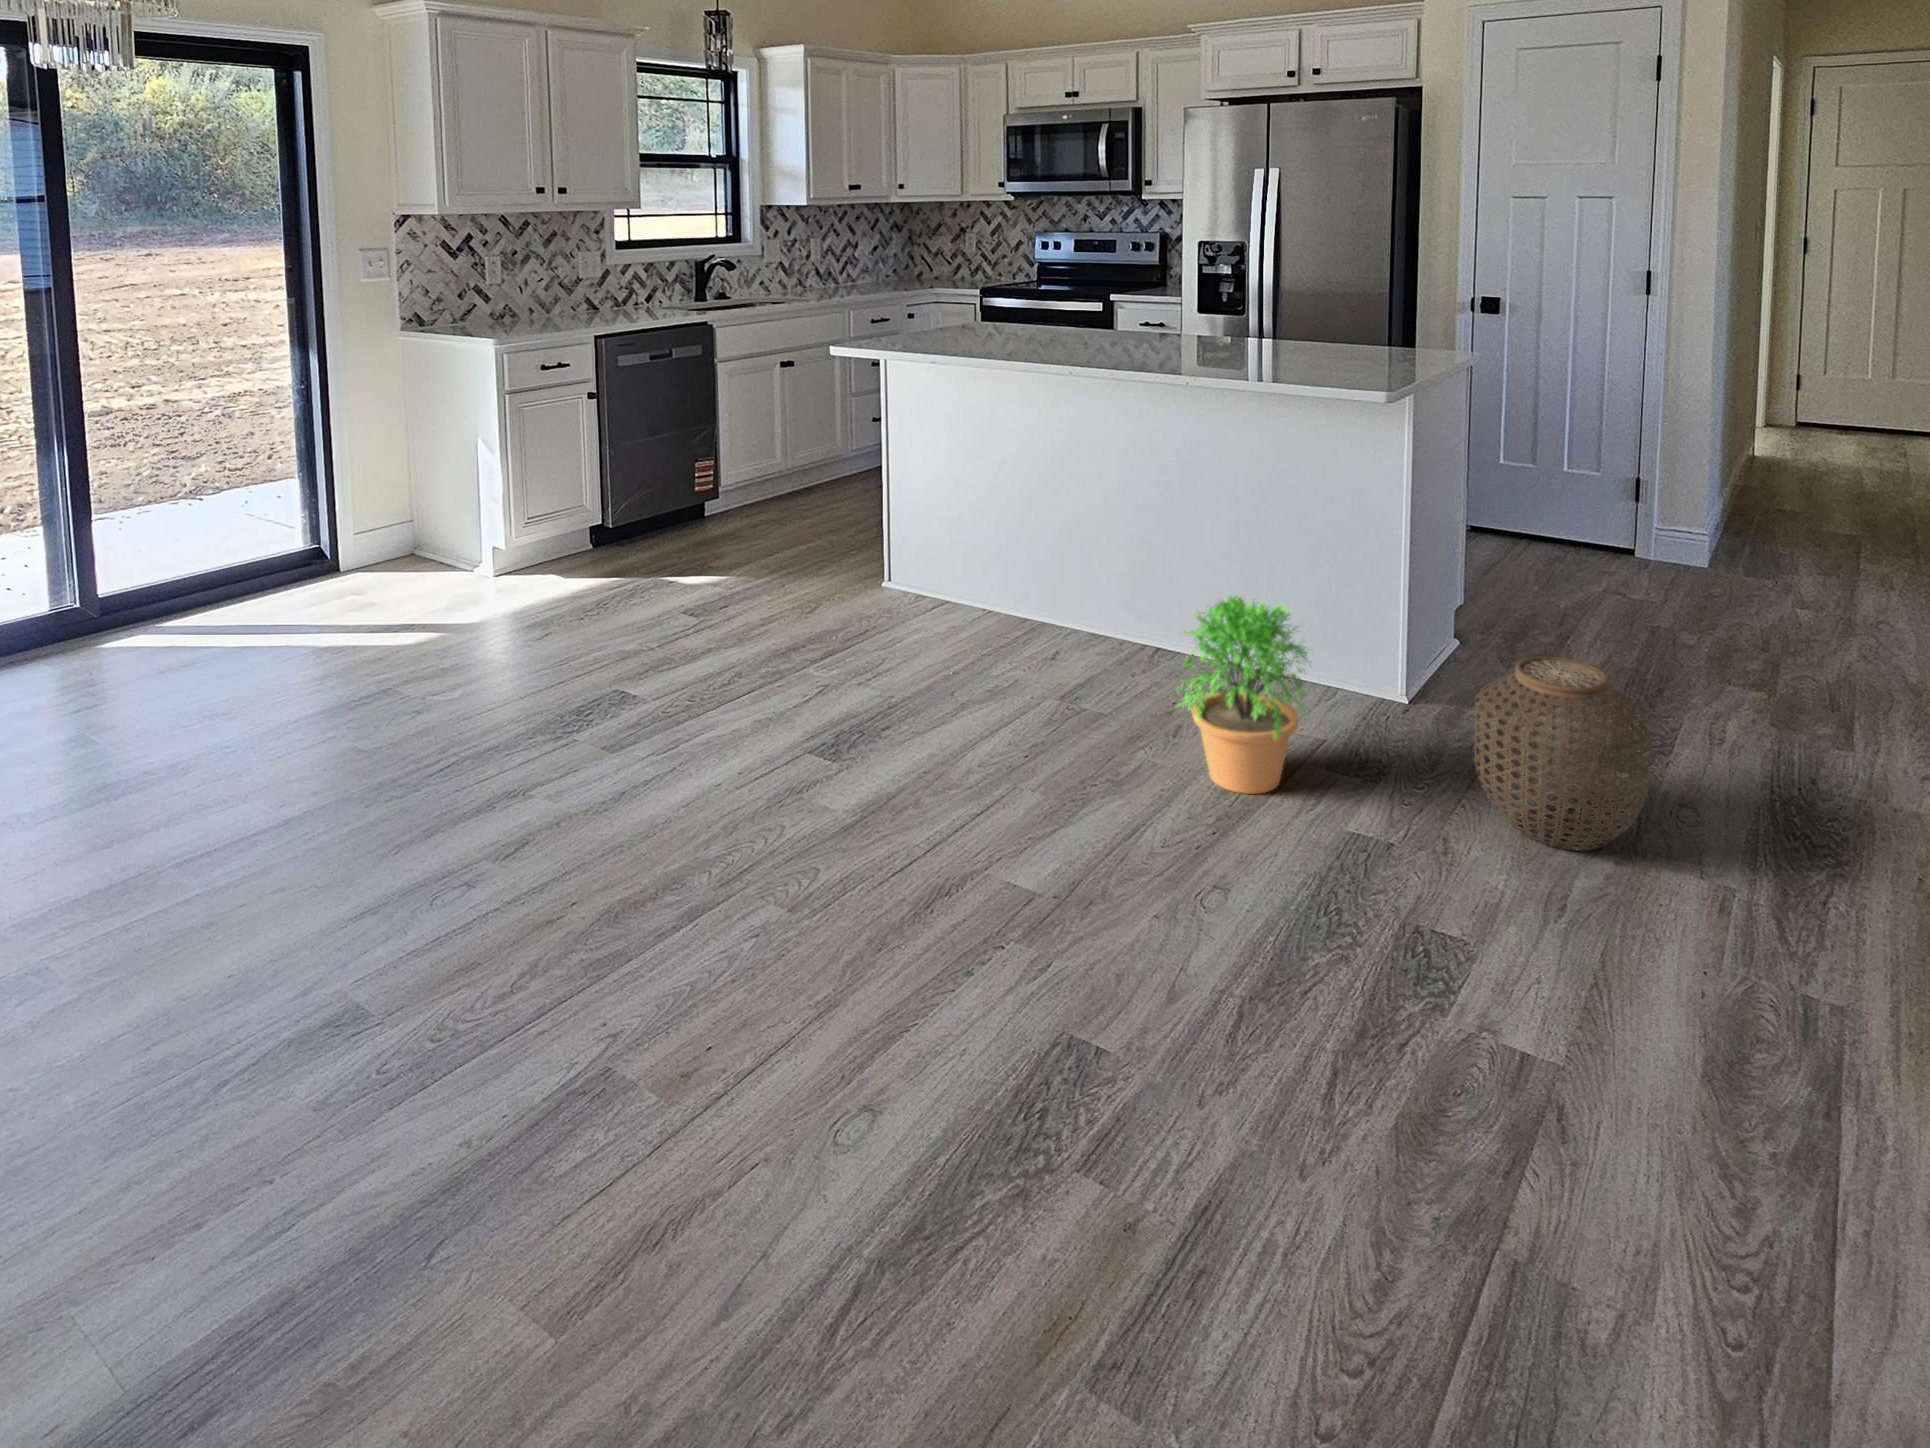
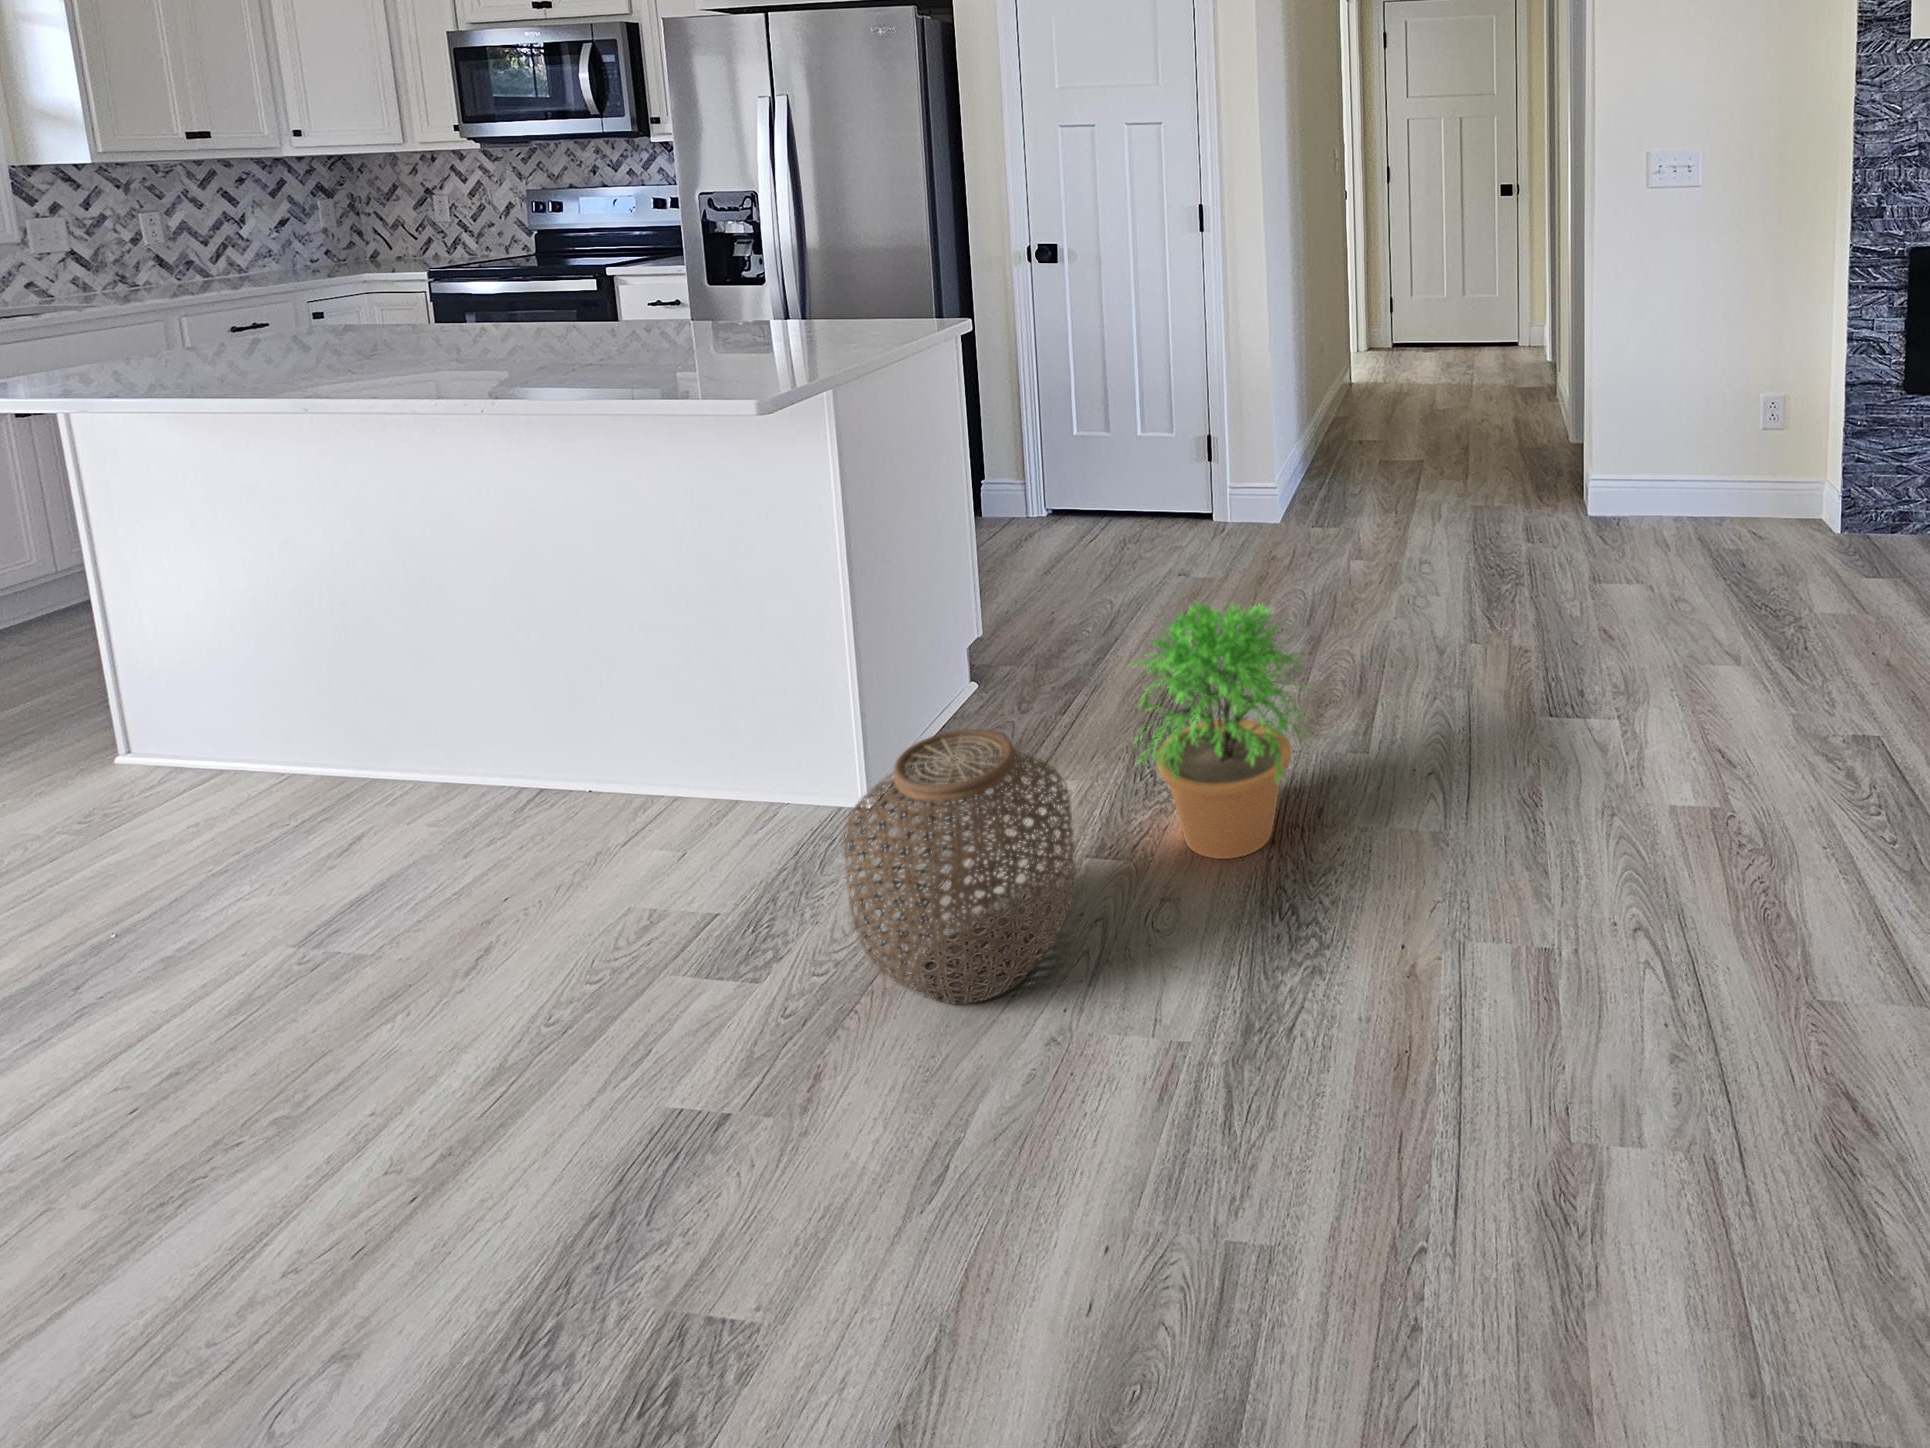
potted plant: present [1177,595,1309,794] -> present [1129,602,1313,859]

